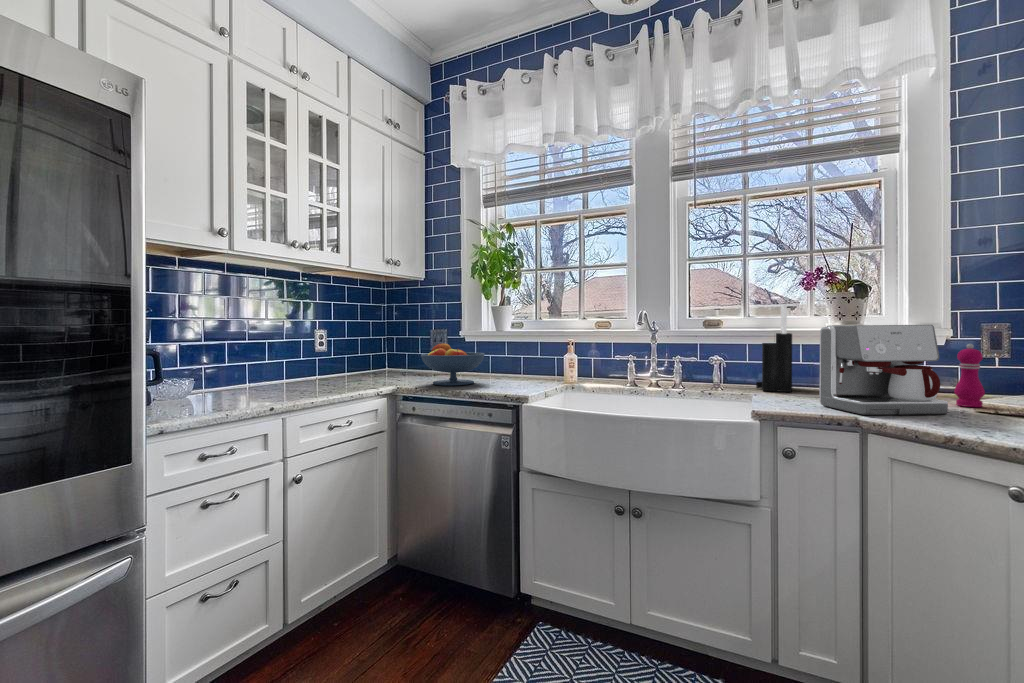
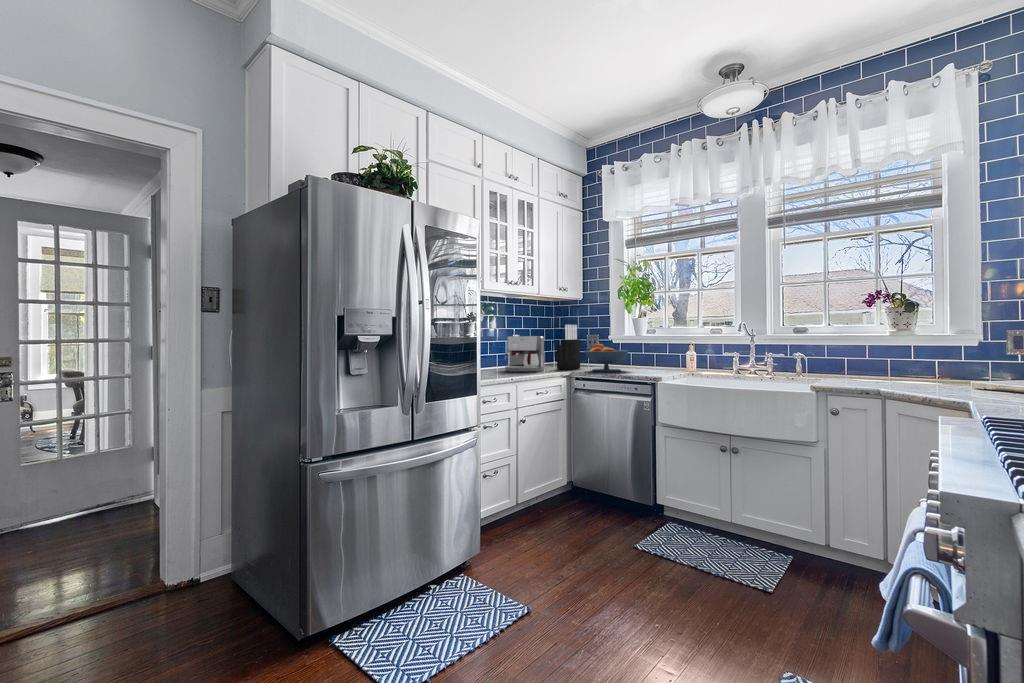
knife block: present [756,304,792,392] -> present [557,325,580,370]
coffee maker: present [819,325,948,415] -> present [505,336,544,372]
pepper mill: present [954,344,985,407] -> none [971,344,993,387]

